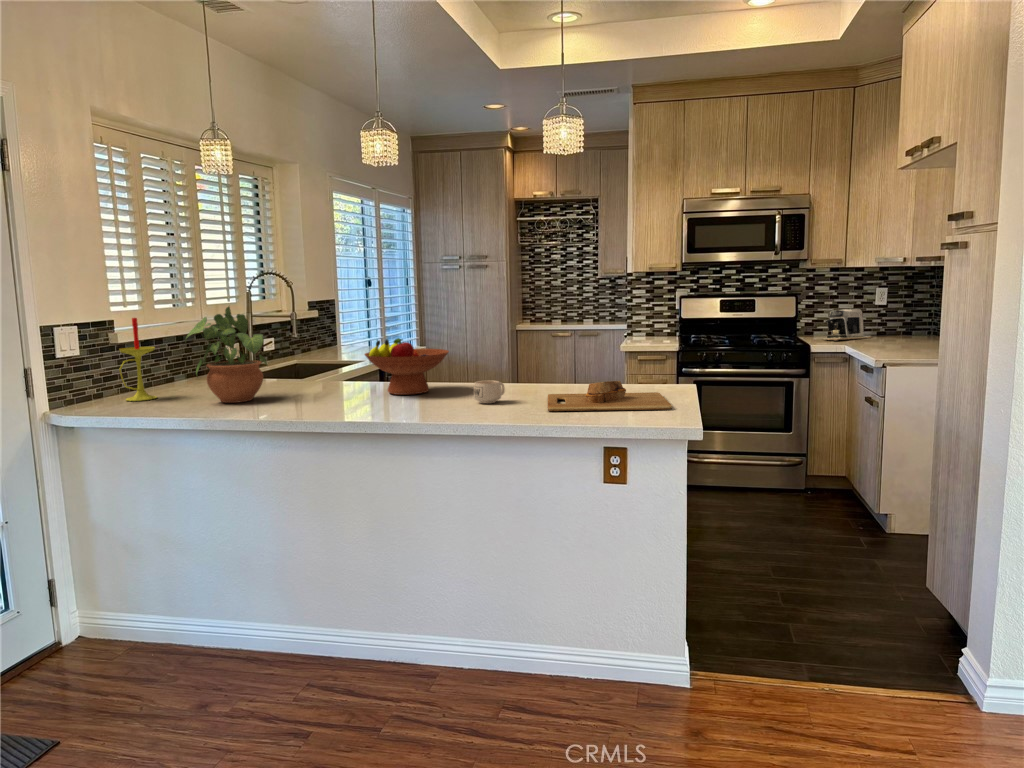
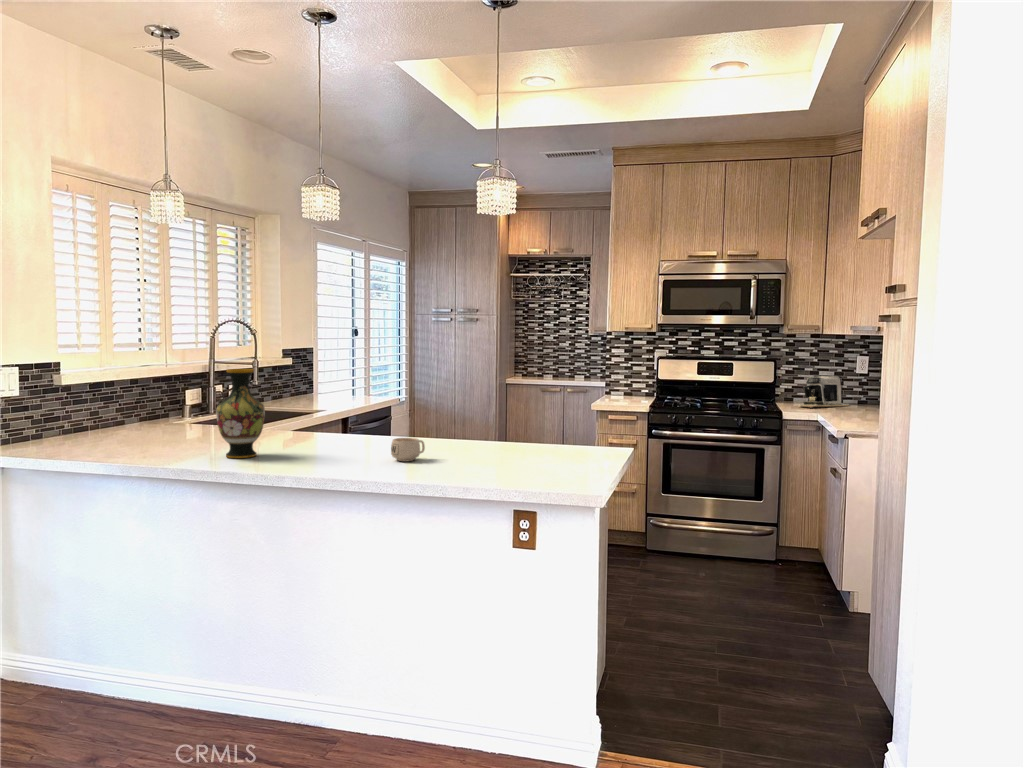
potted plant: present [185,306,267,403] -> none [115,352,199,449]
candle: present [119,318,157,401] -> none [54,358,94,443]
vase: none [296,318,343,408] -> present [216,369,265,458]
fruit bowl: present [365,338,449,395] -> none [294,391,381,448]
cutting board: present [548,381,672,411] -> none [456,444,583,477]

